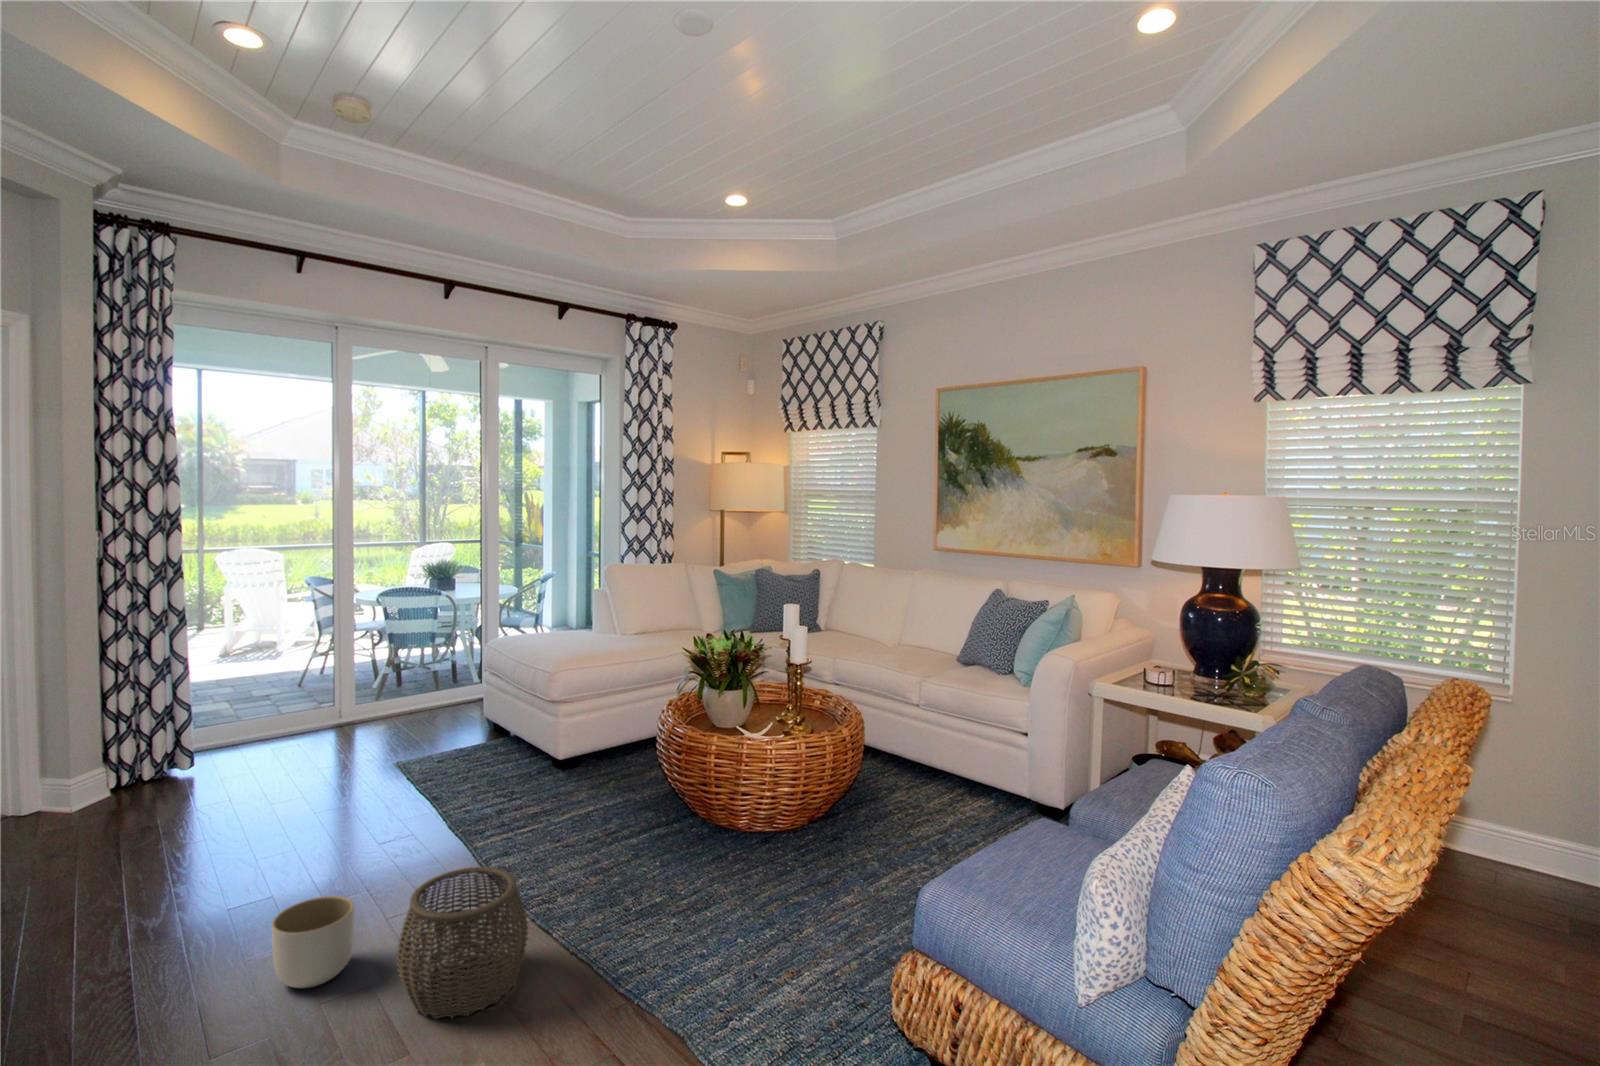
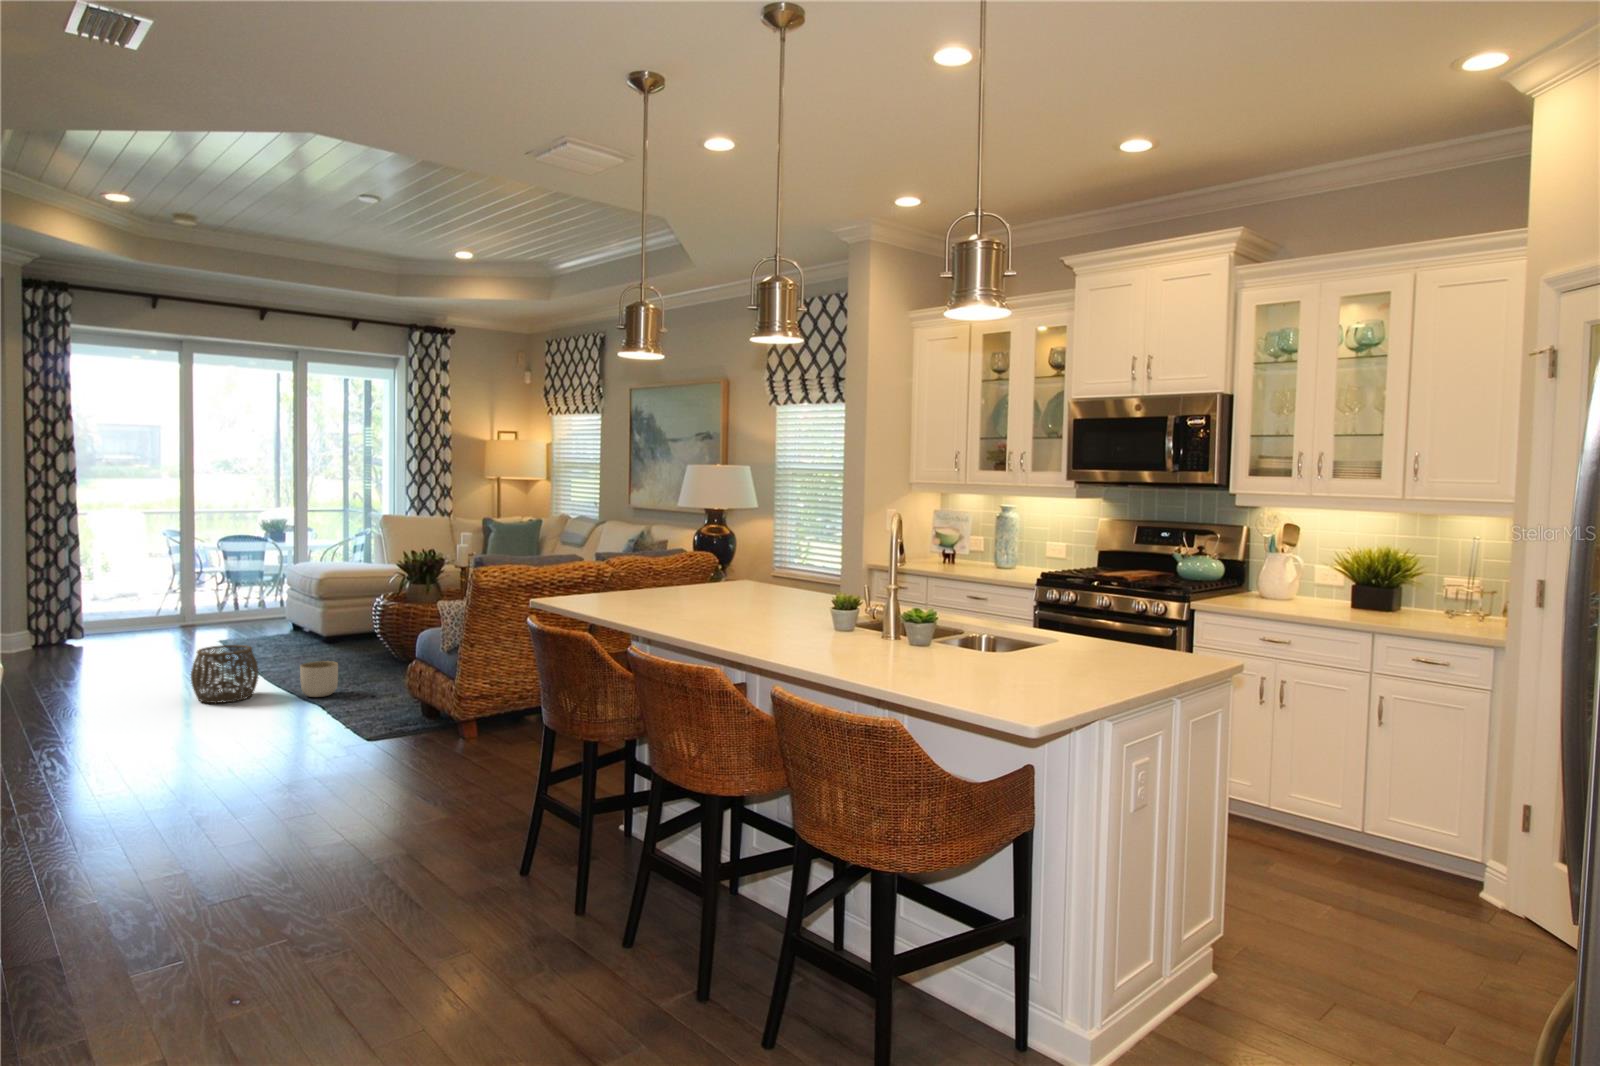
planter: present [271,896,354,988] -> present [300,661,338,697]

